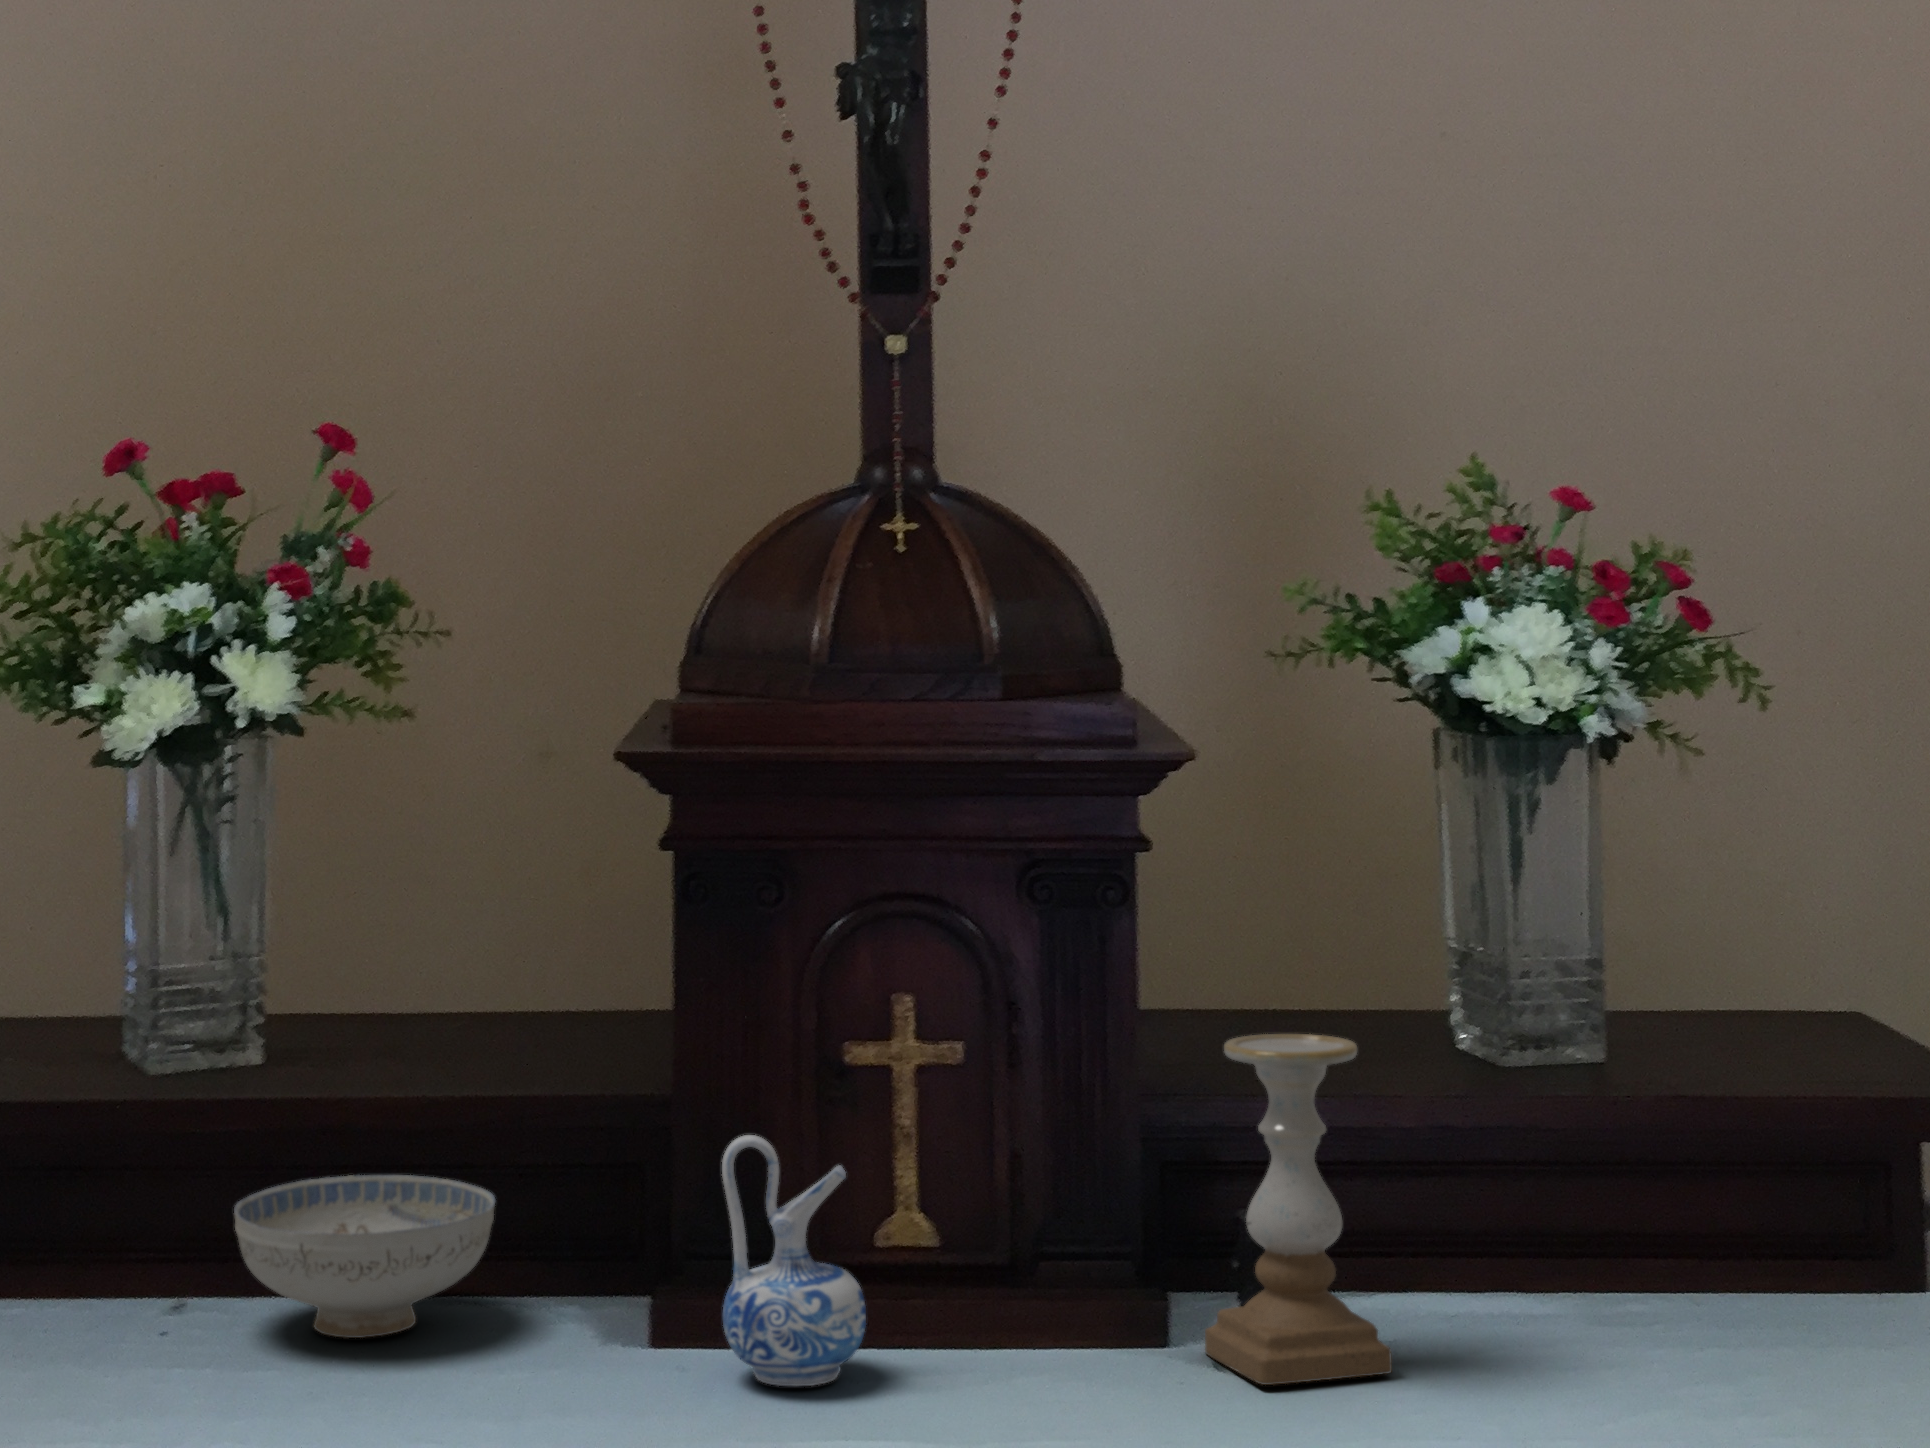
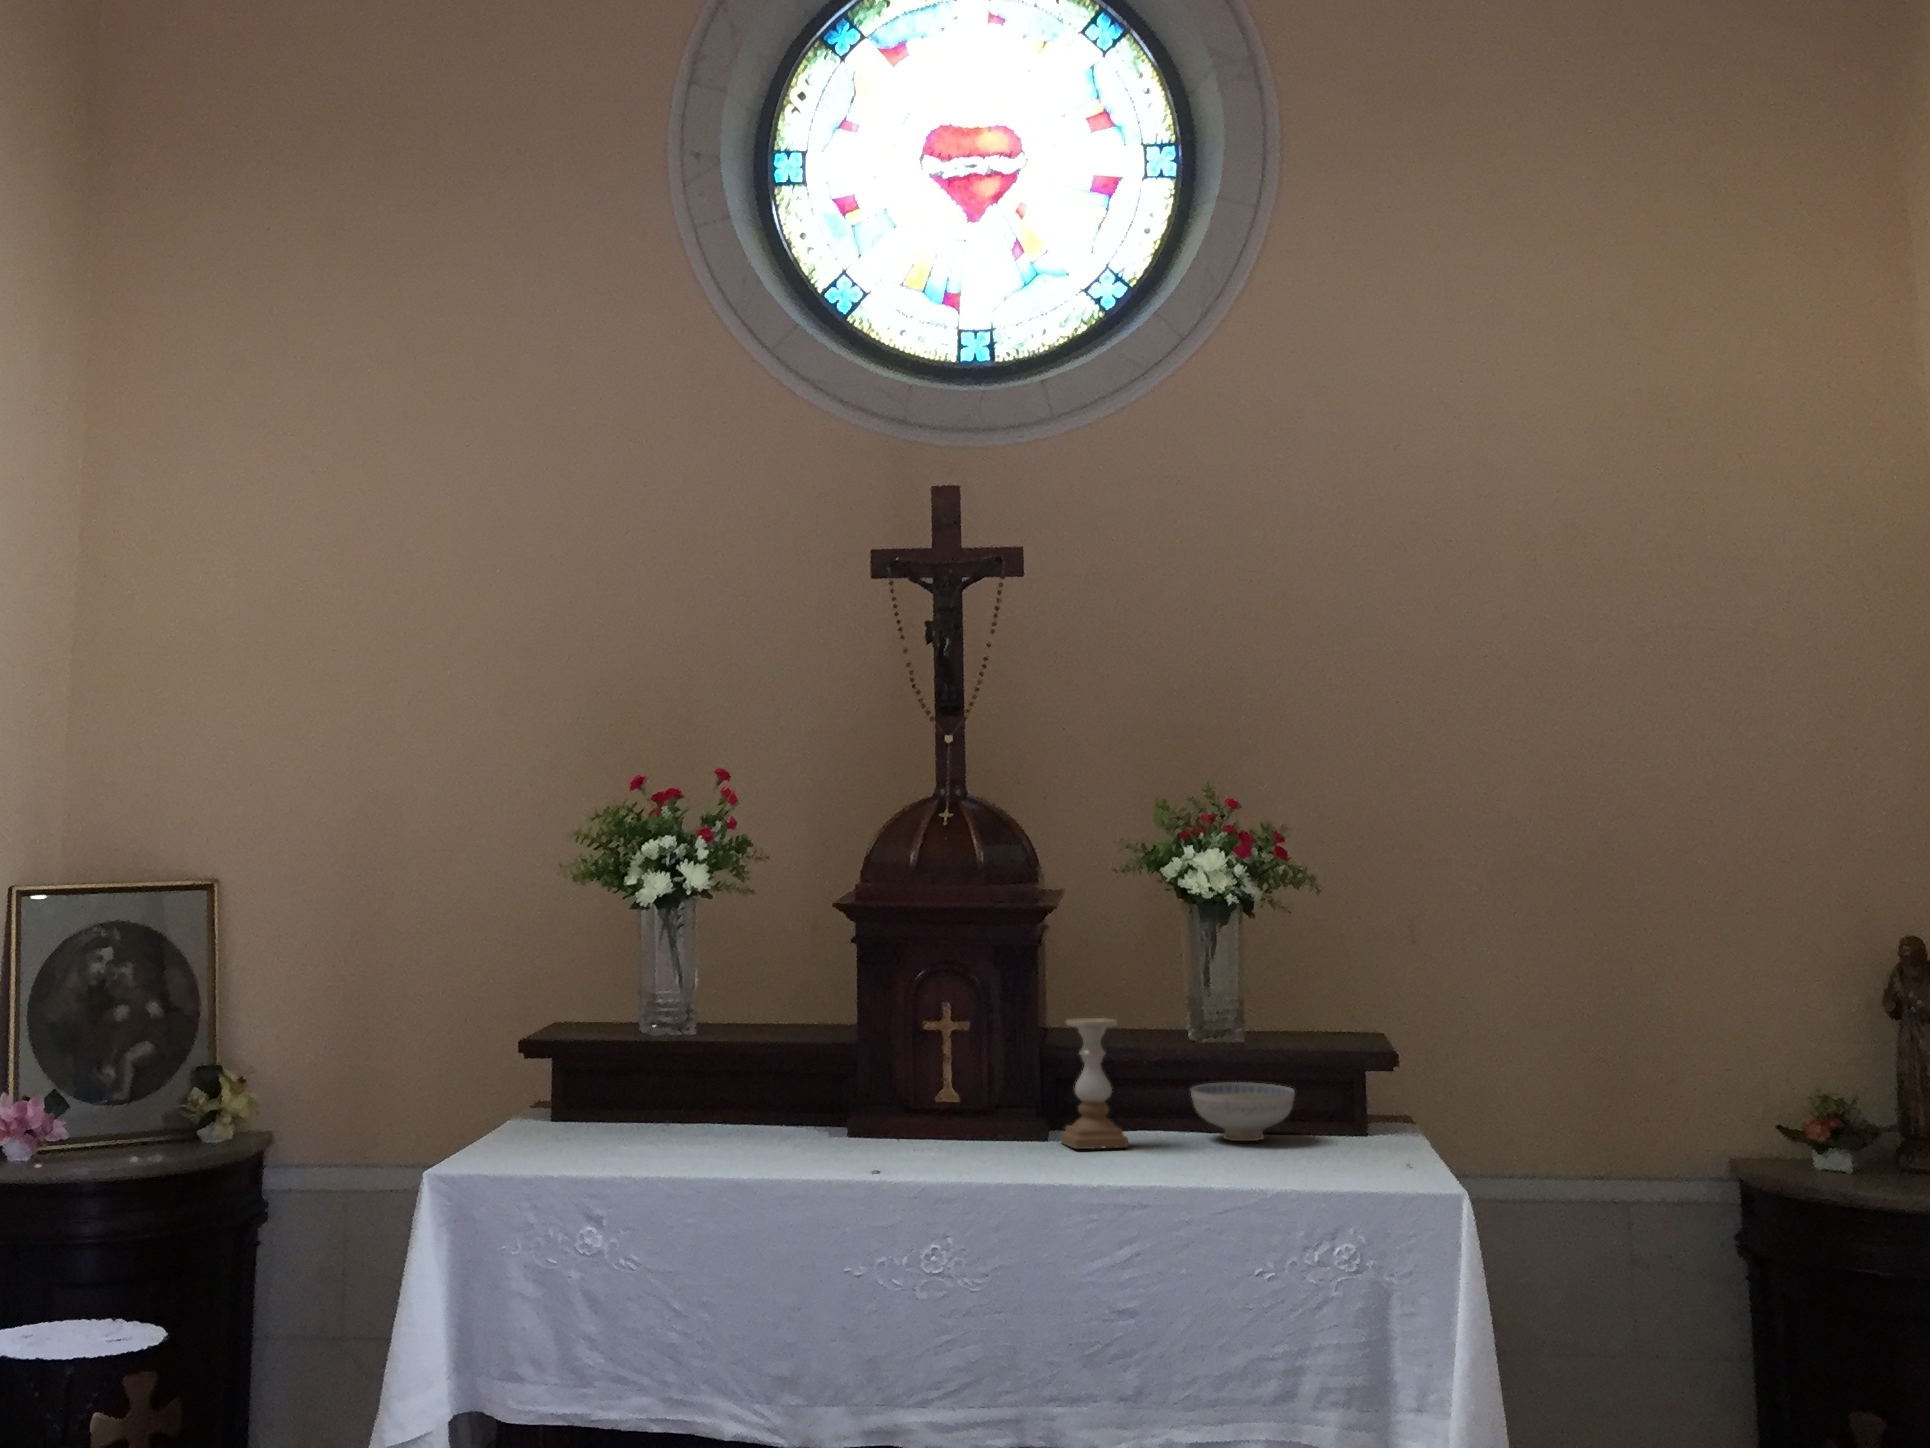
ceramic pitcher: present [722,1135,866,1386] -> none [872,1051,927,1146]
ceramic bowl: present [234,1175,495,1338] -> present [1191,1082,1295,1141]

